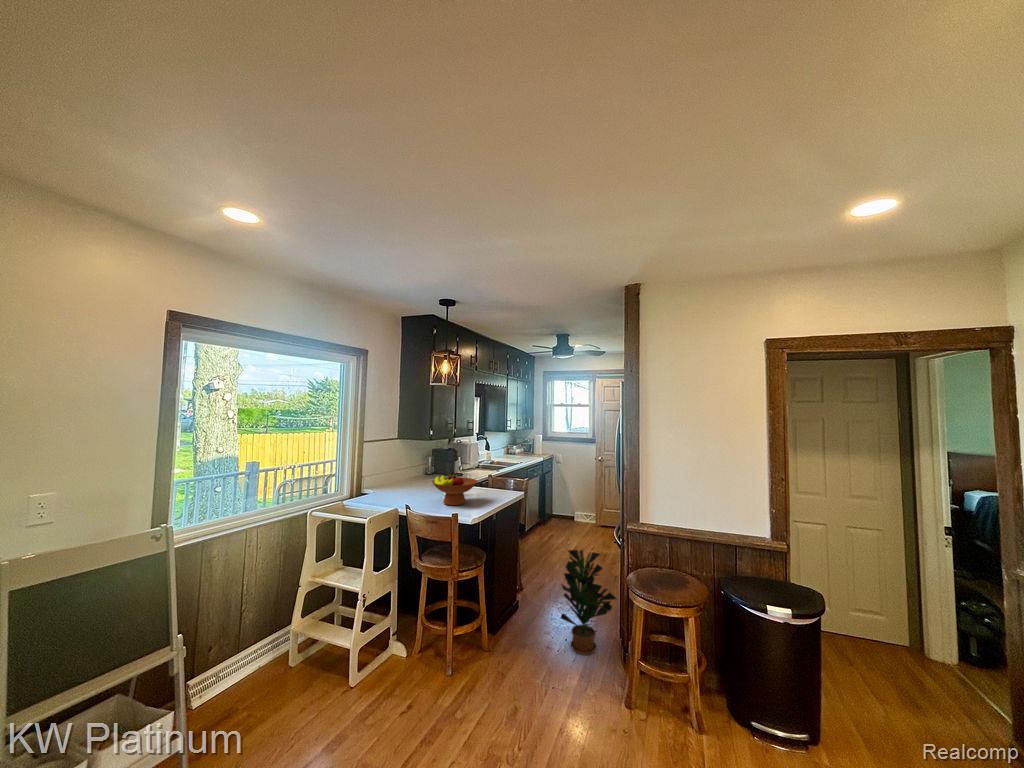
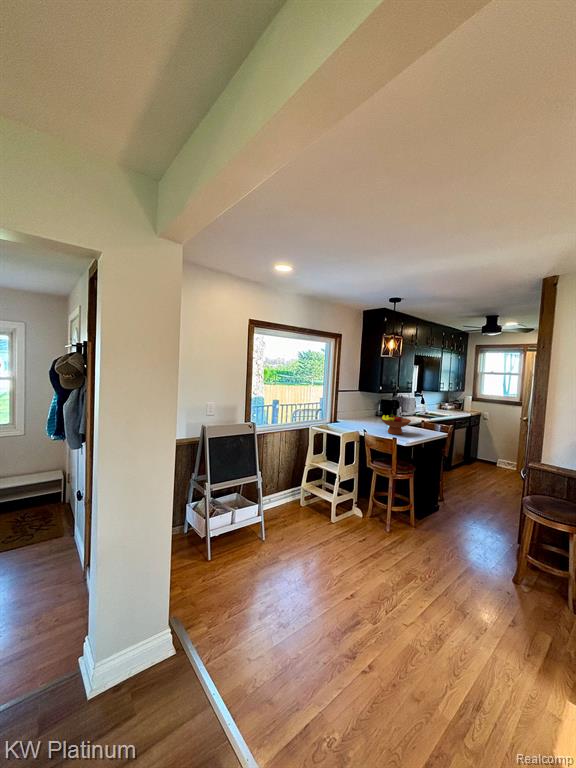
potted plant: present [561,550,616,655] -> none [469,476,520,549]

